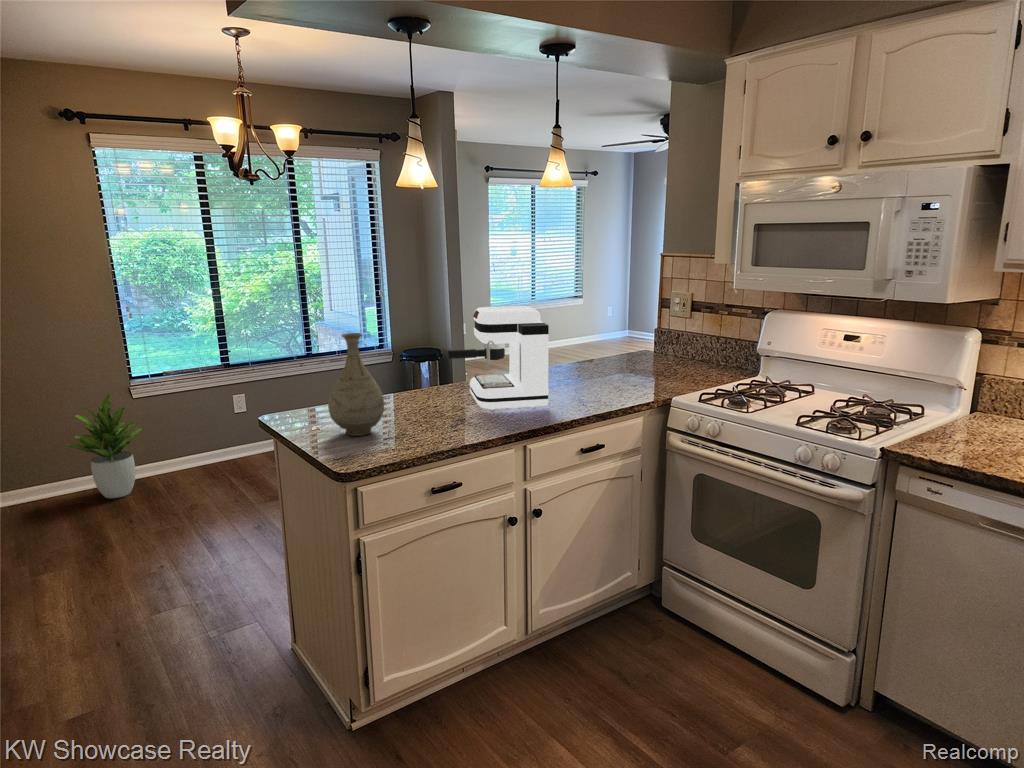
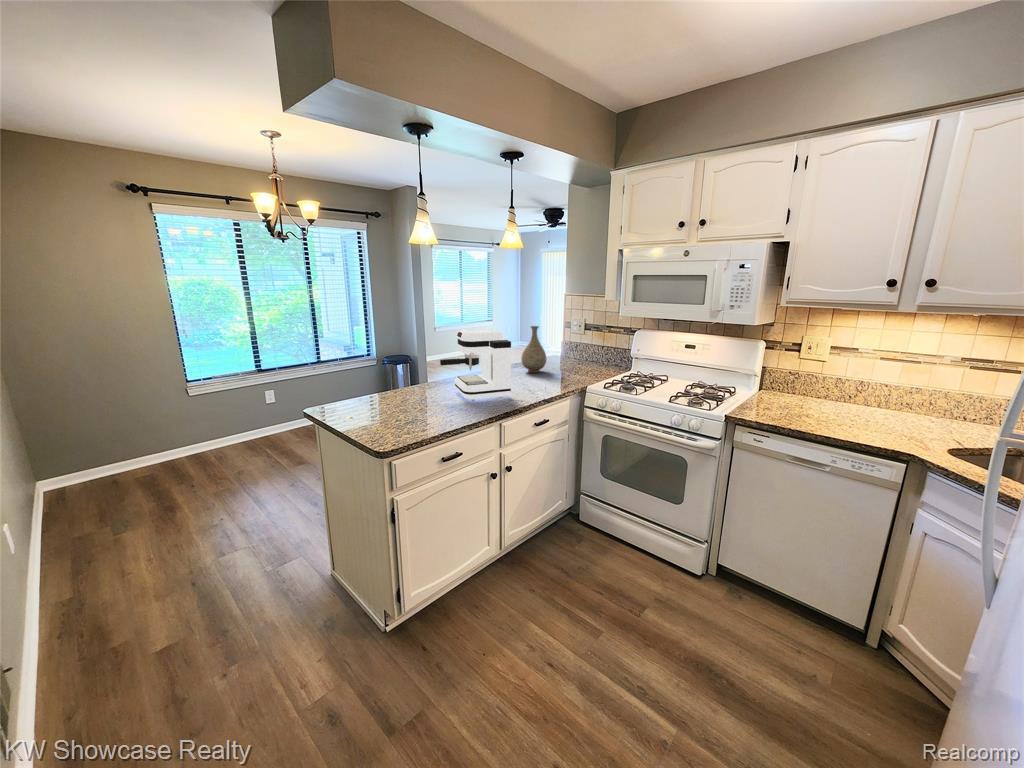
vase: present [328,333,384,436] -> present [521,326,546,373]
potted plant: present [66,393,142,498] -> none [129,395,193,474]

